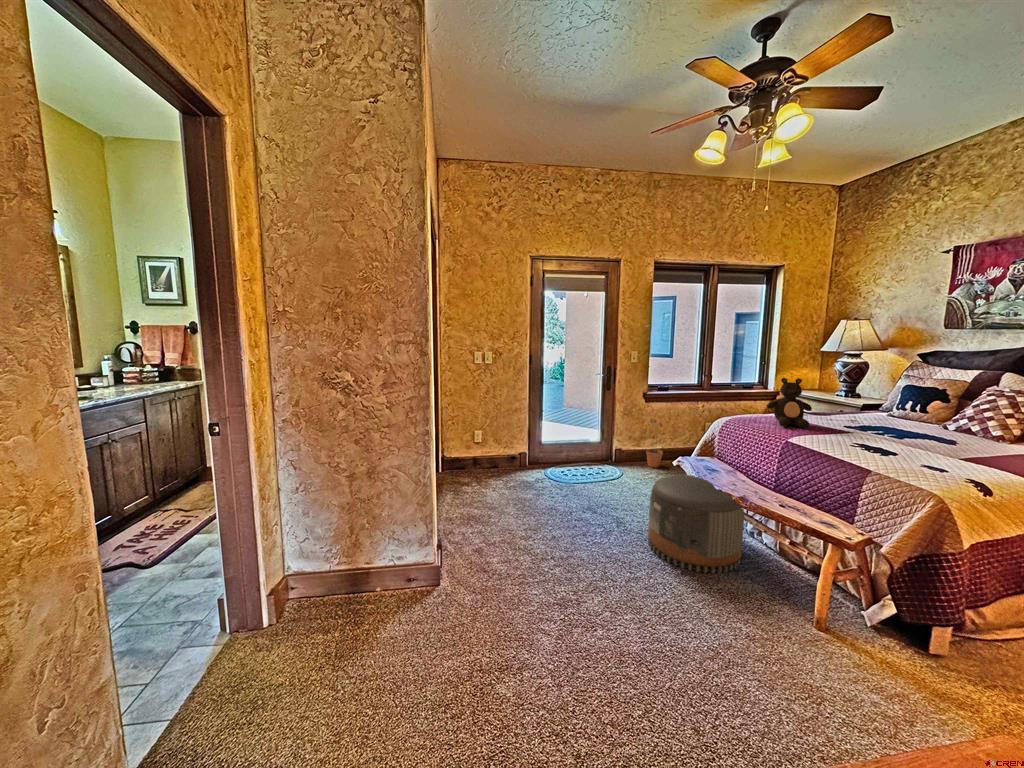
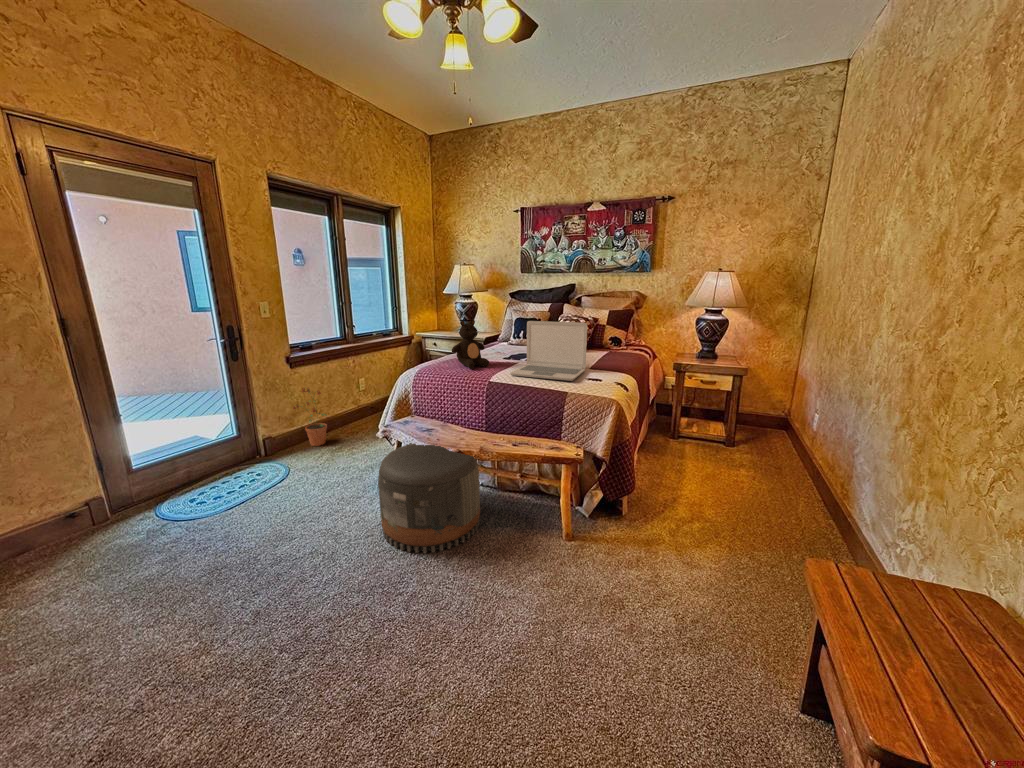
laptop: none [821,386,958,462] -> present [510,321,587,381]

